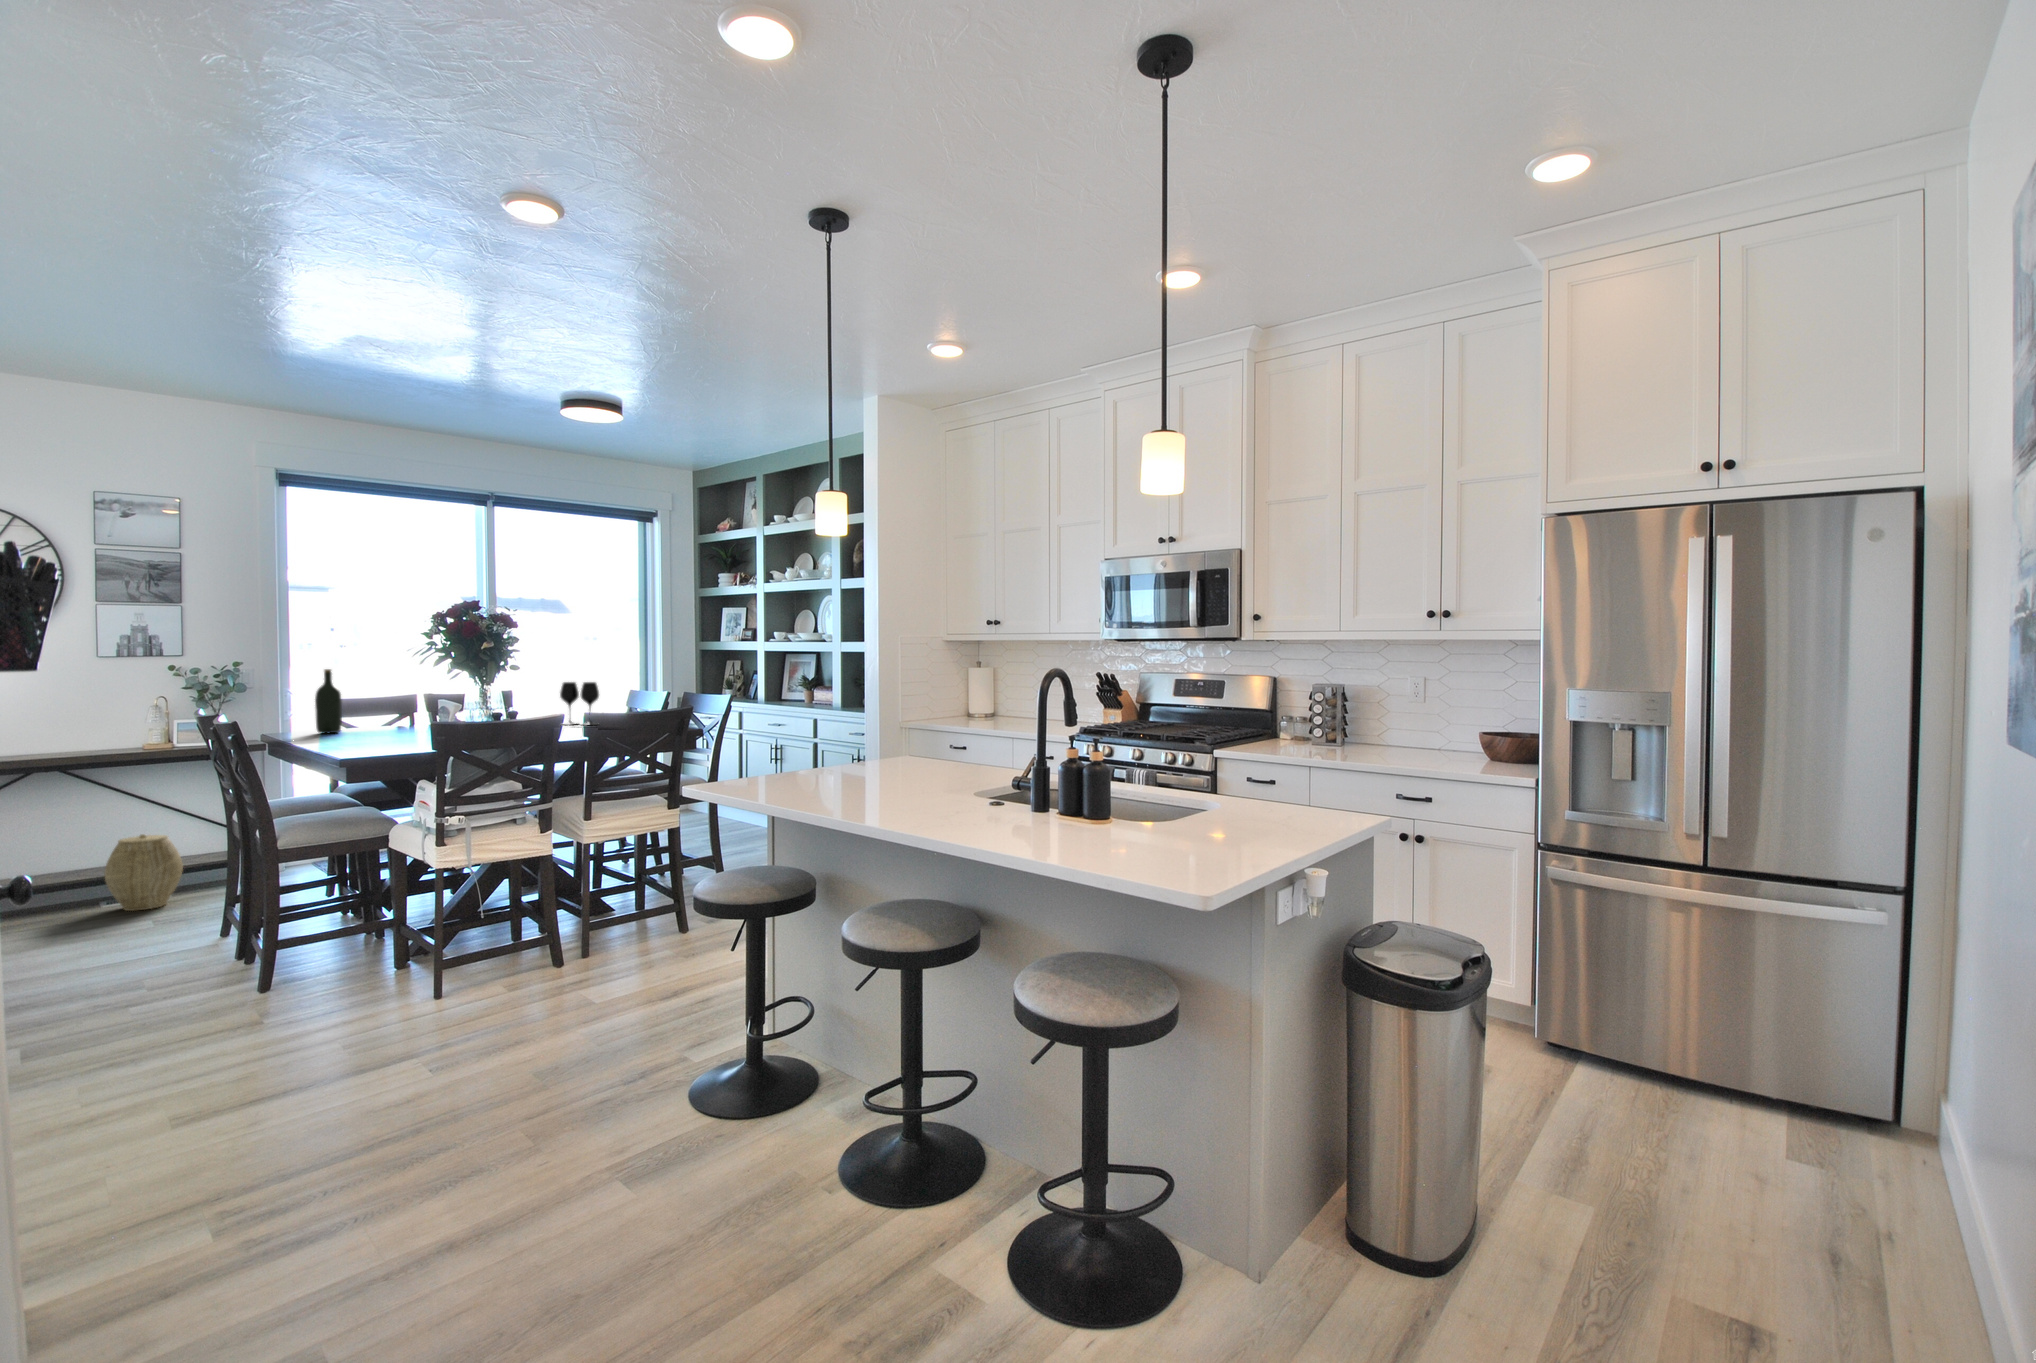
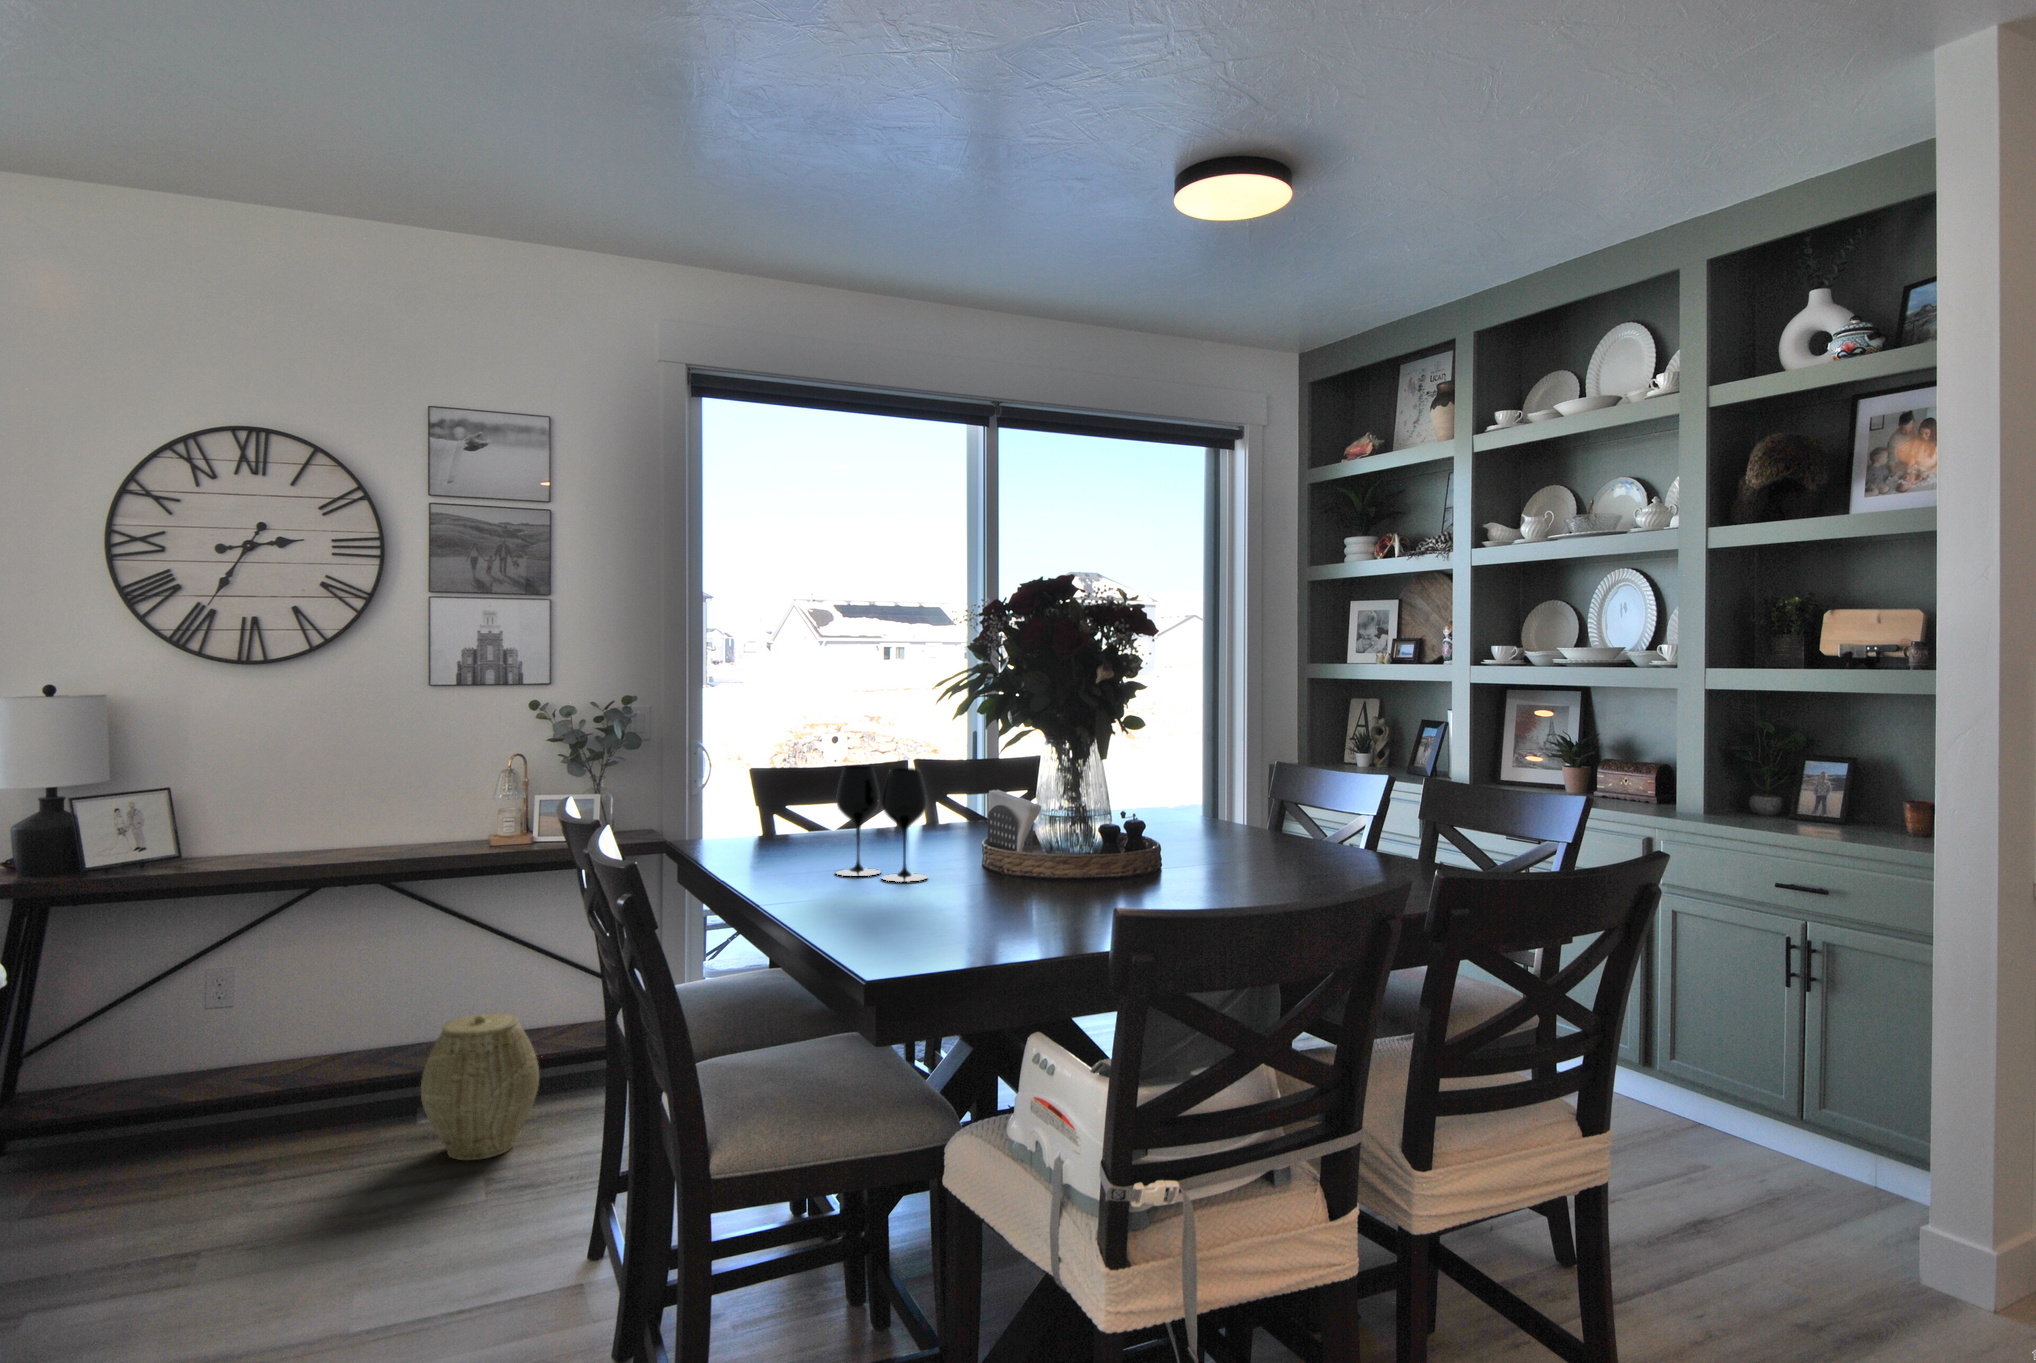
wine bottle: present [315,669,342,733] -> none [764,722,809,855]
wine glass: present [560,682,599,725] -> present [836,766,927,882]

